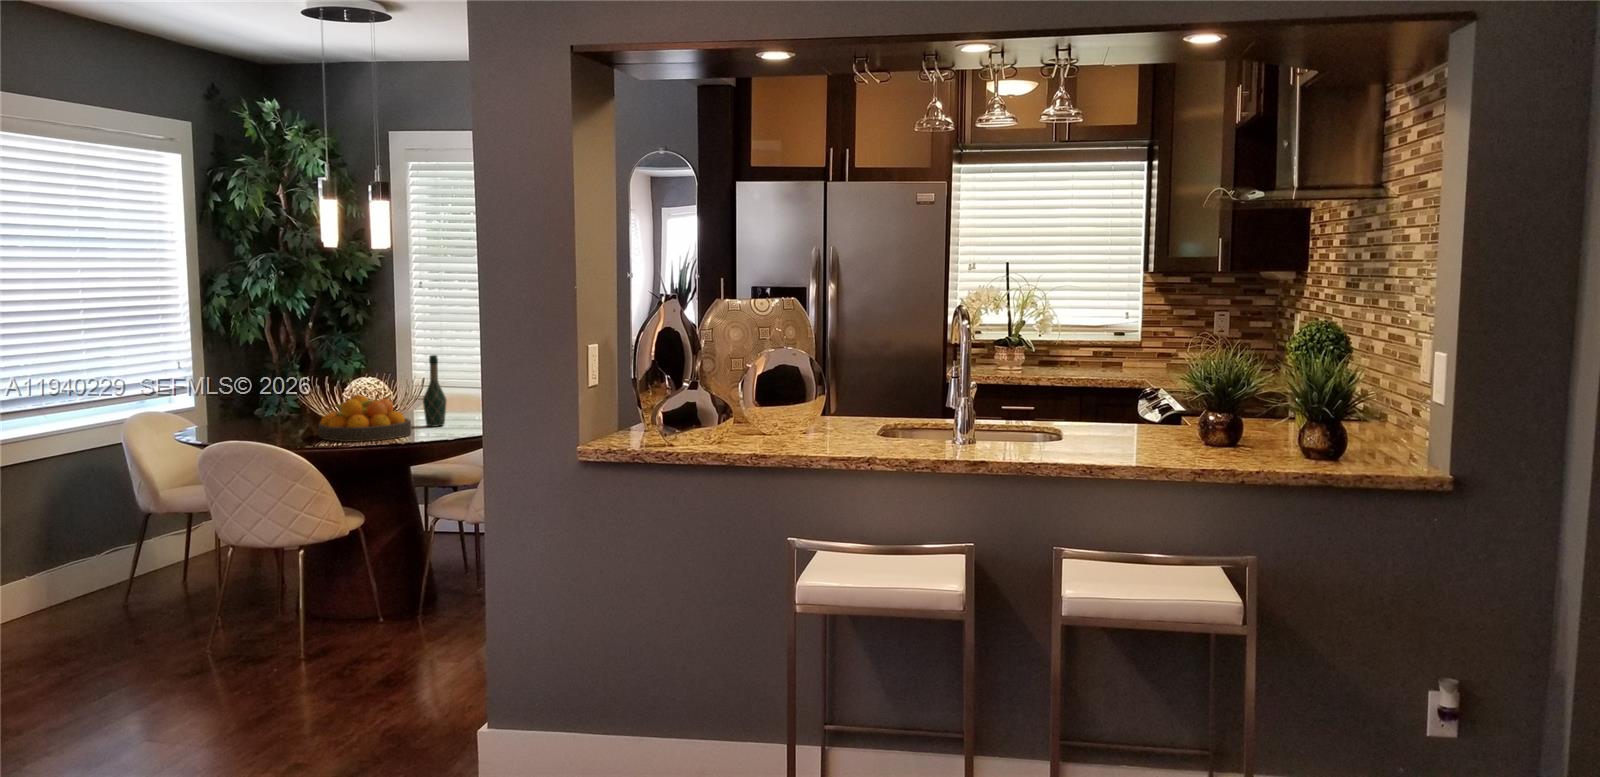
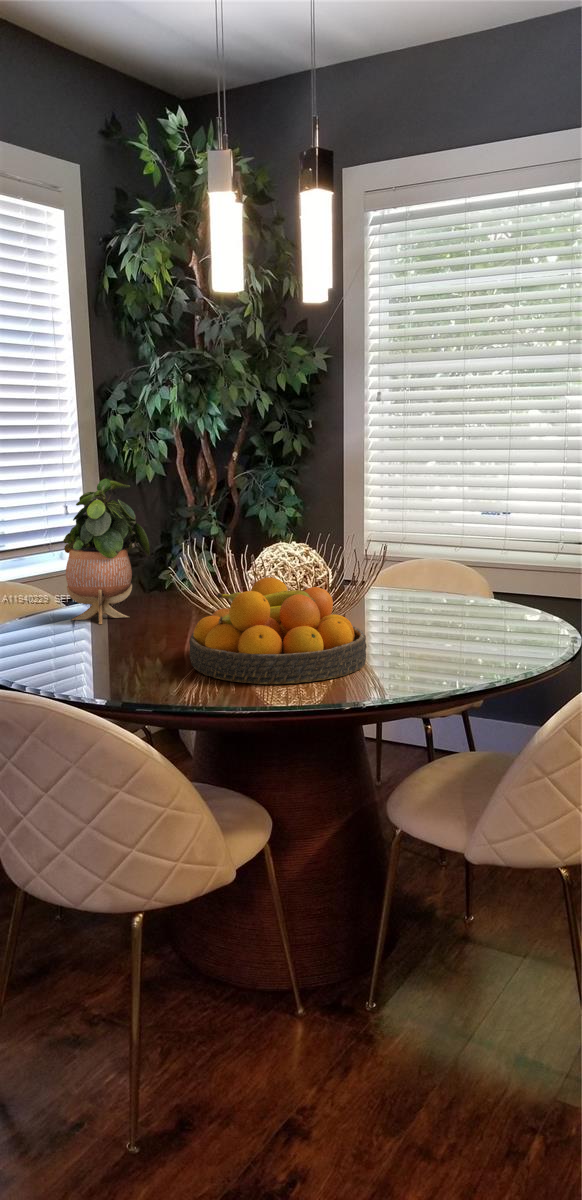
potted plant: none [221,344,277,430] -> present [63,479,150,624]
wine bottle: present [423,355,447,427] -> none [388,501,432,641]

